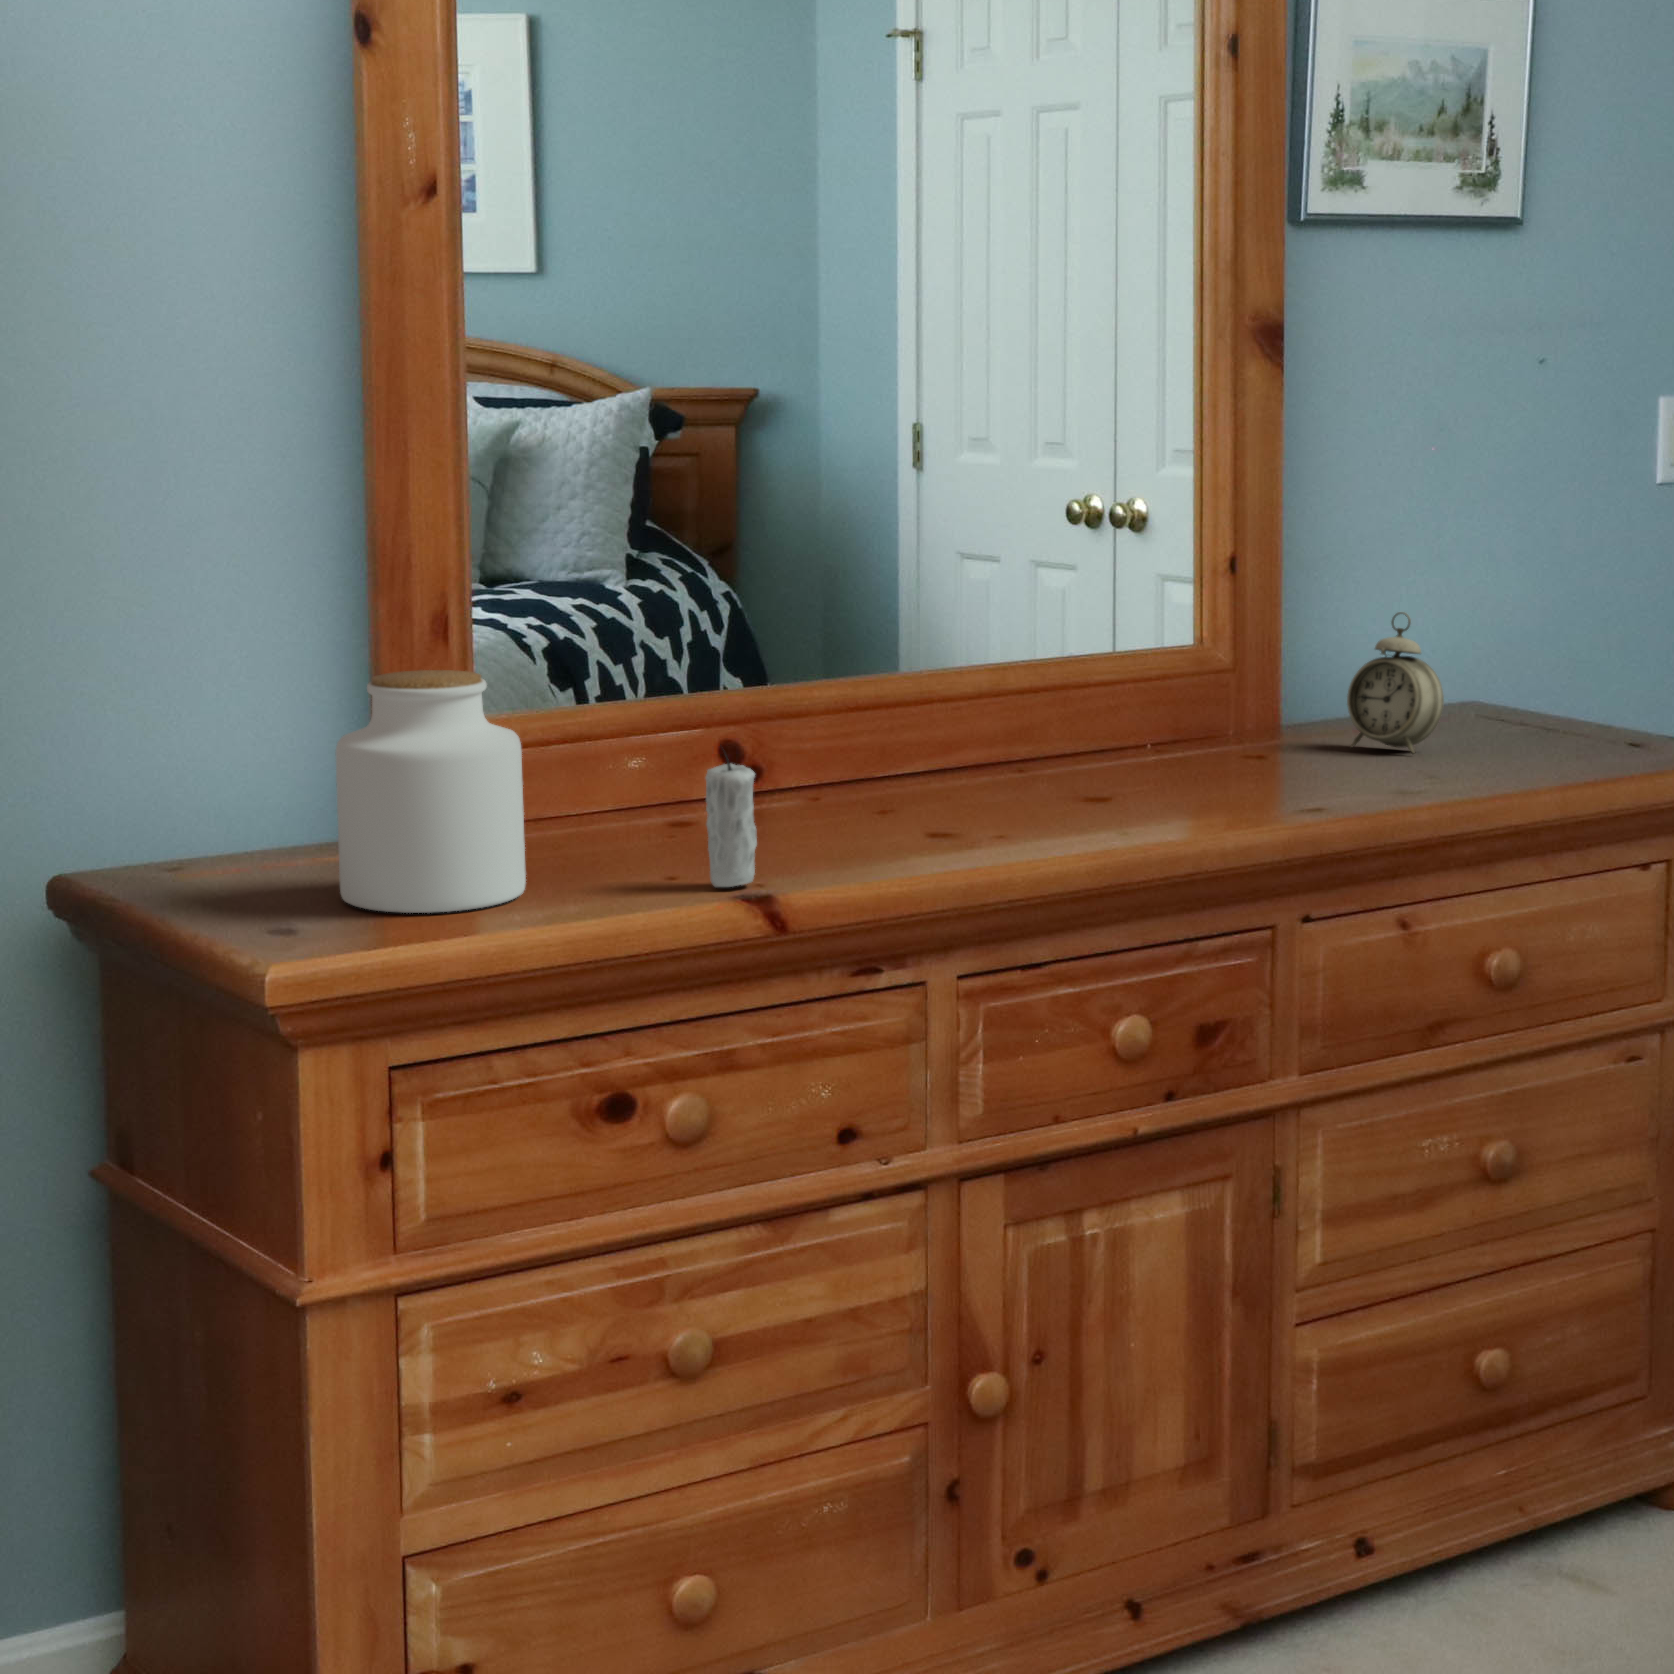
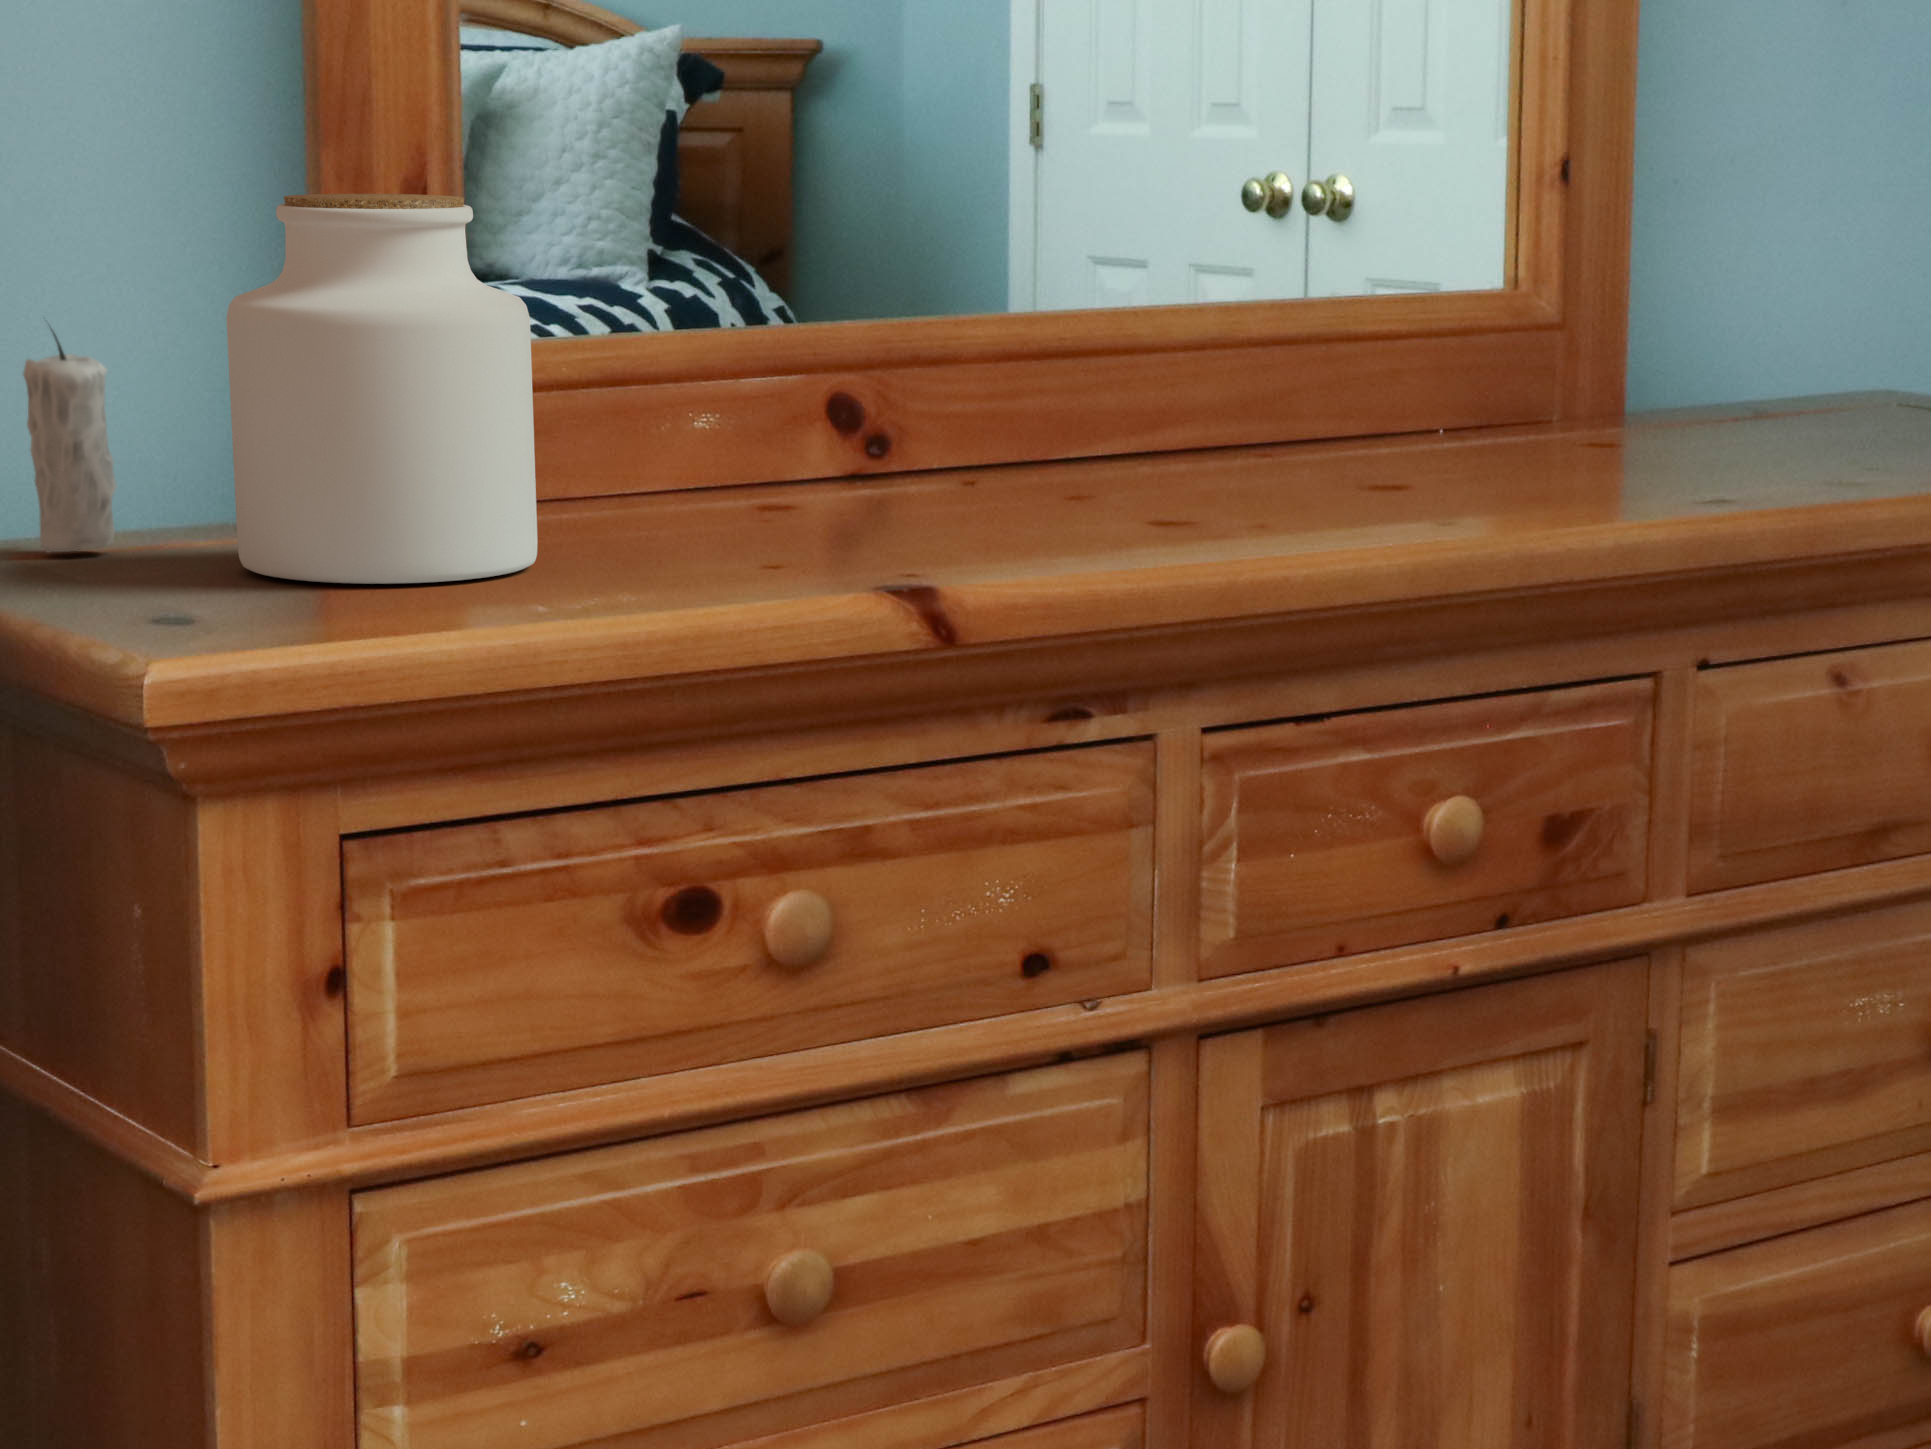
alarm clock: present [1347,612,1444,754] -> none [1734,223,1880,439]
candle: present [706,756,757,887] -> present [23,326,116,553]

